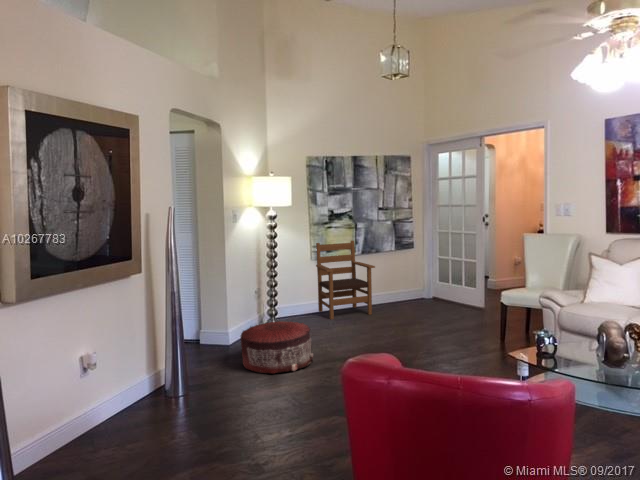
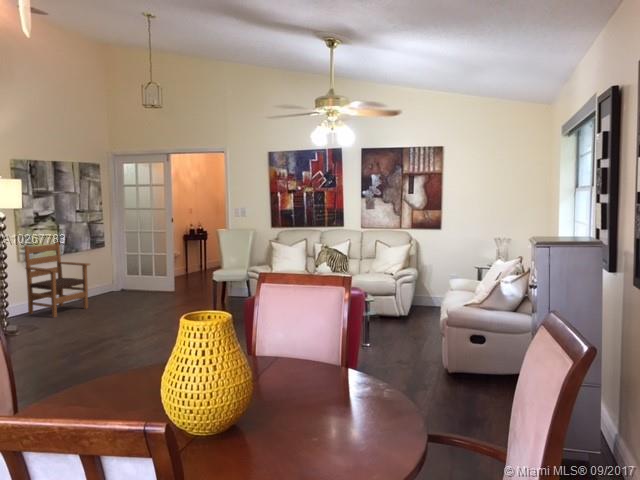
pouf: present [241,321,313,374] -> none [27,313,104,362]

